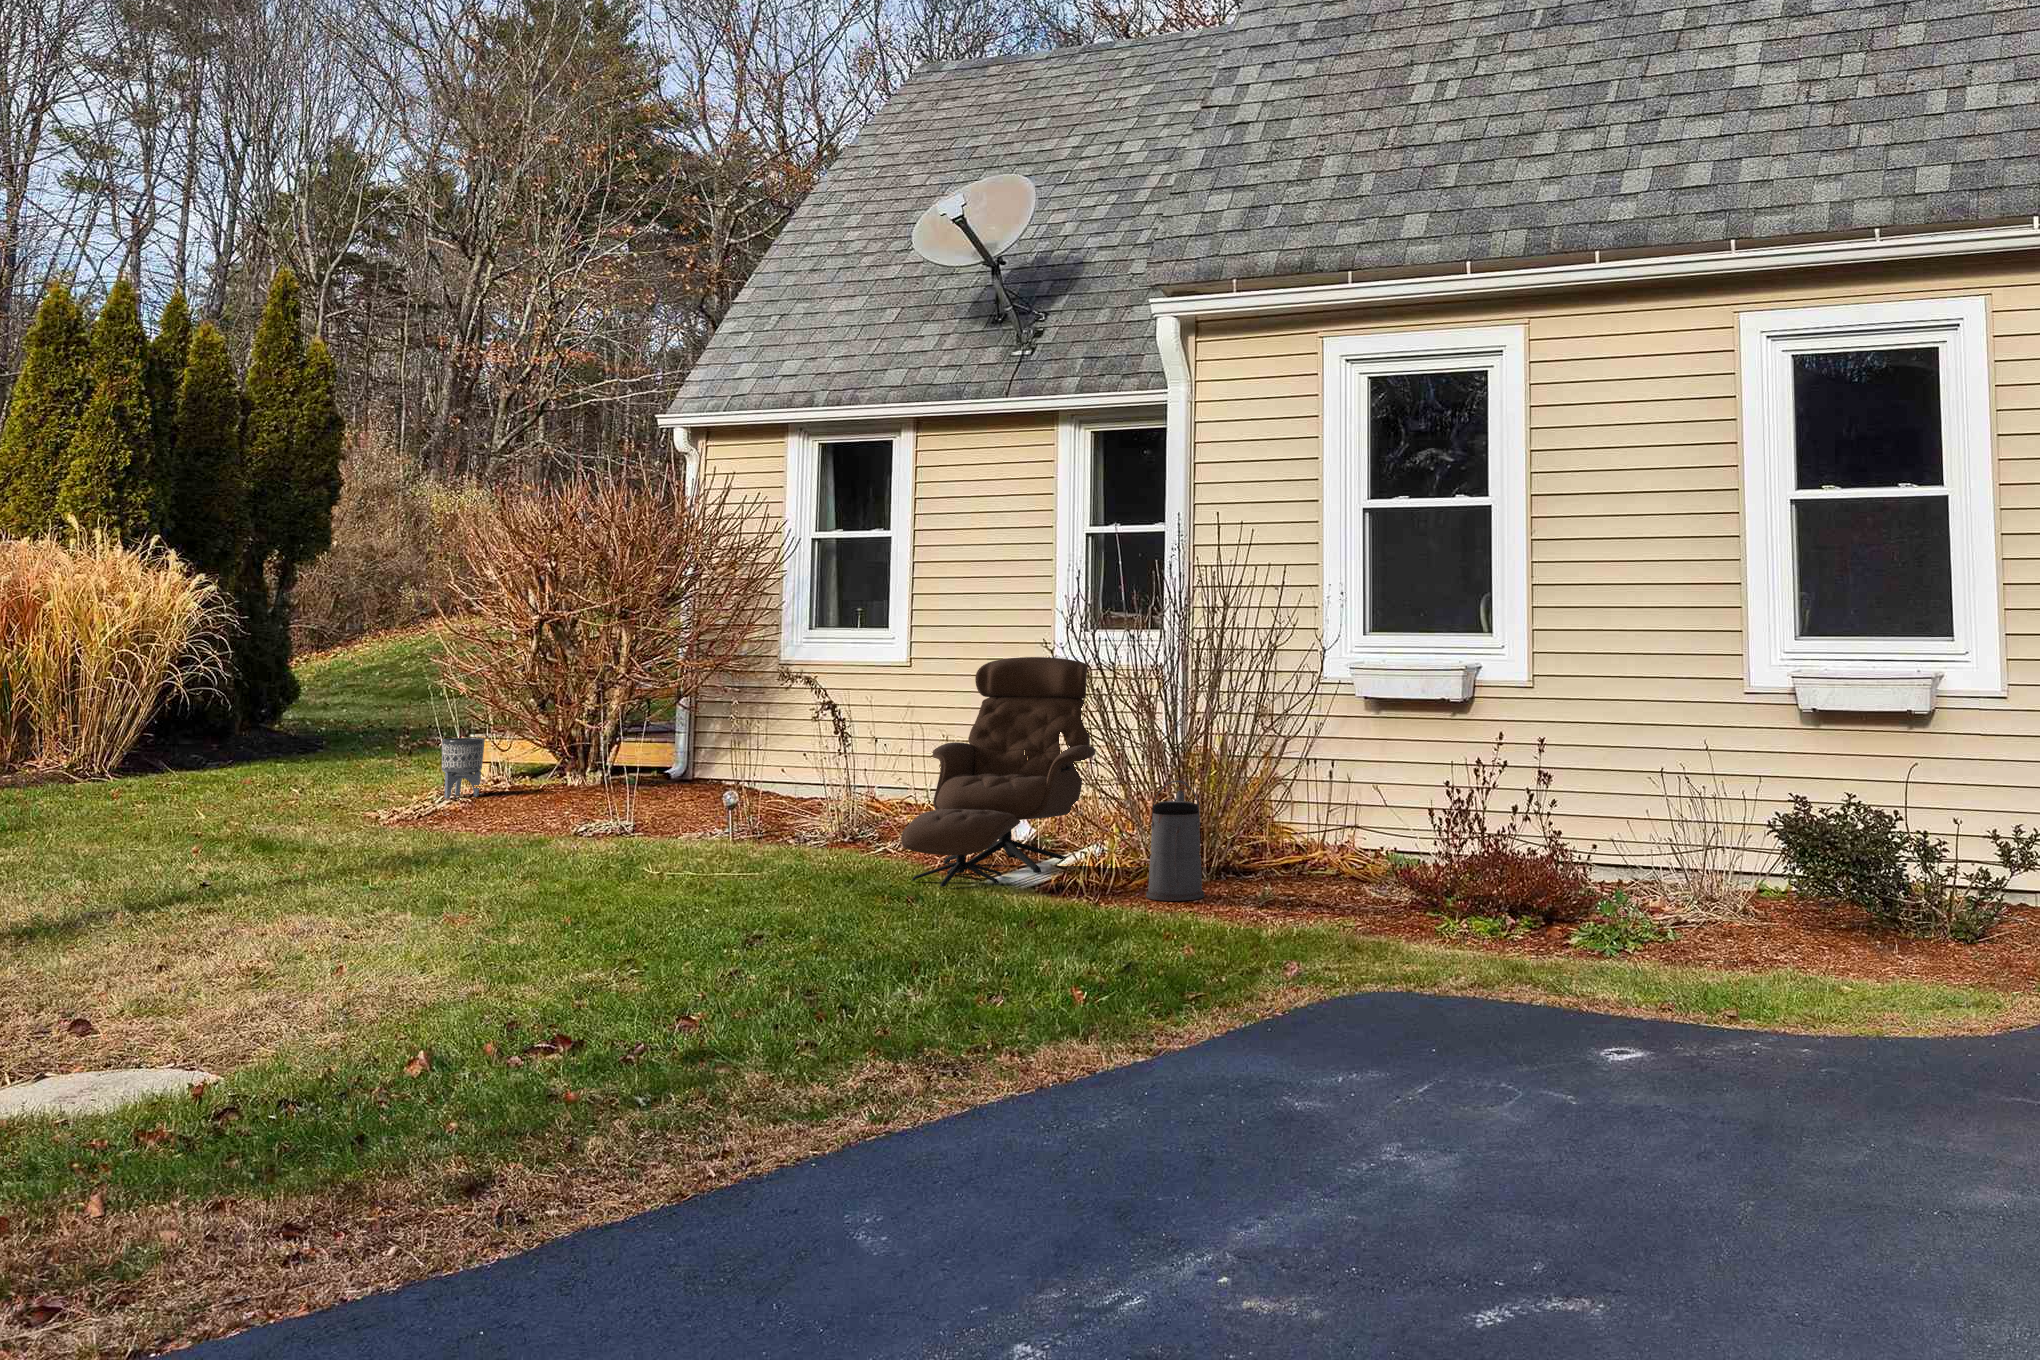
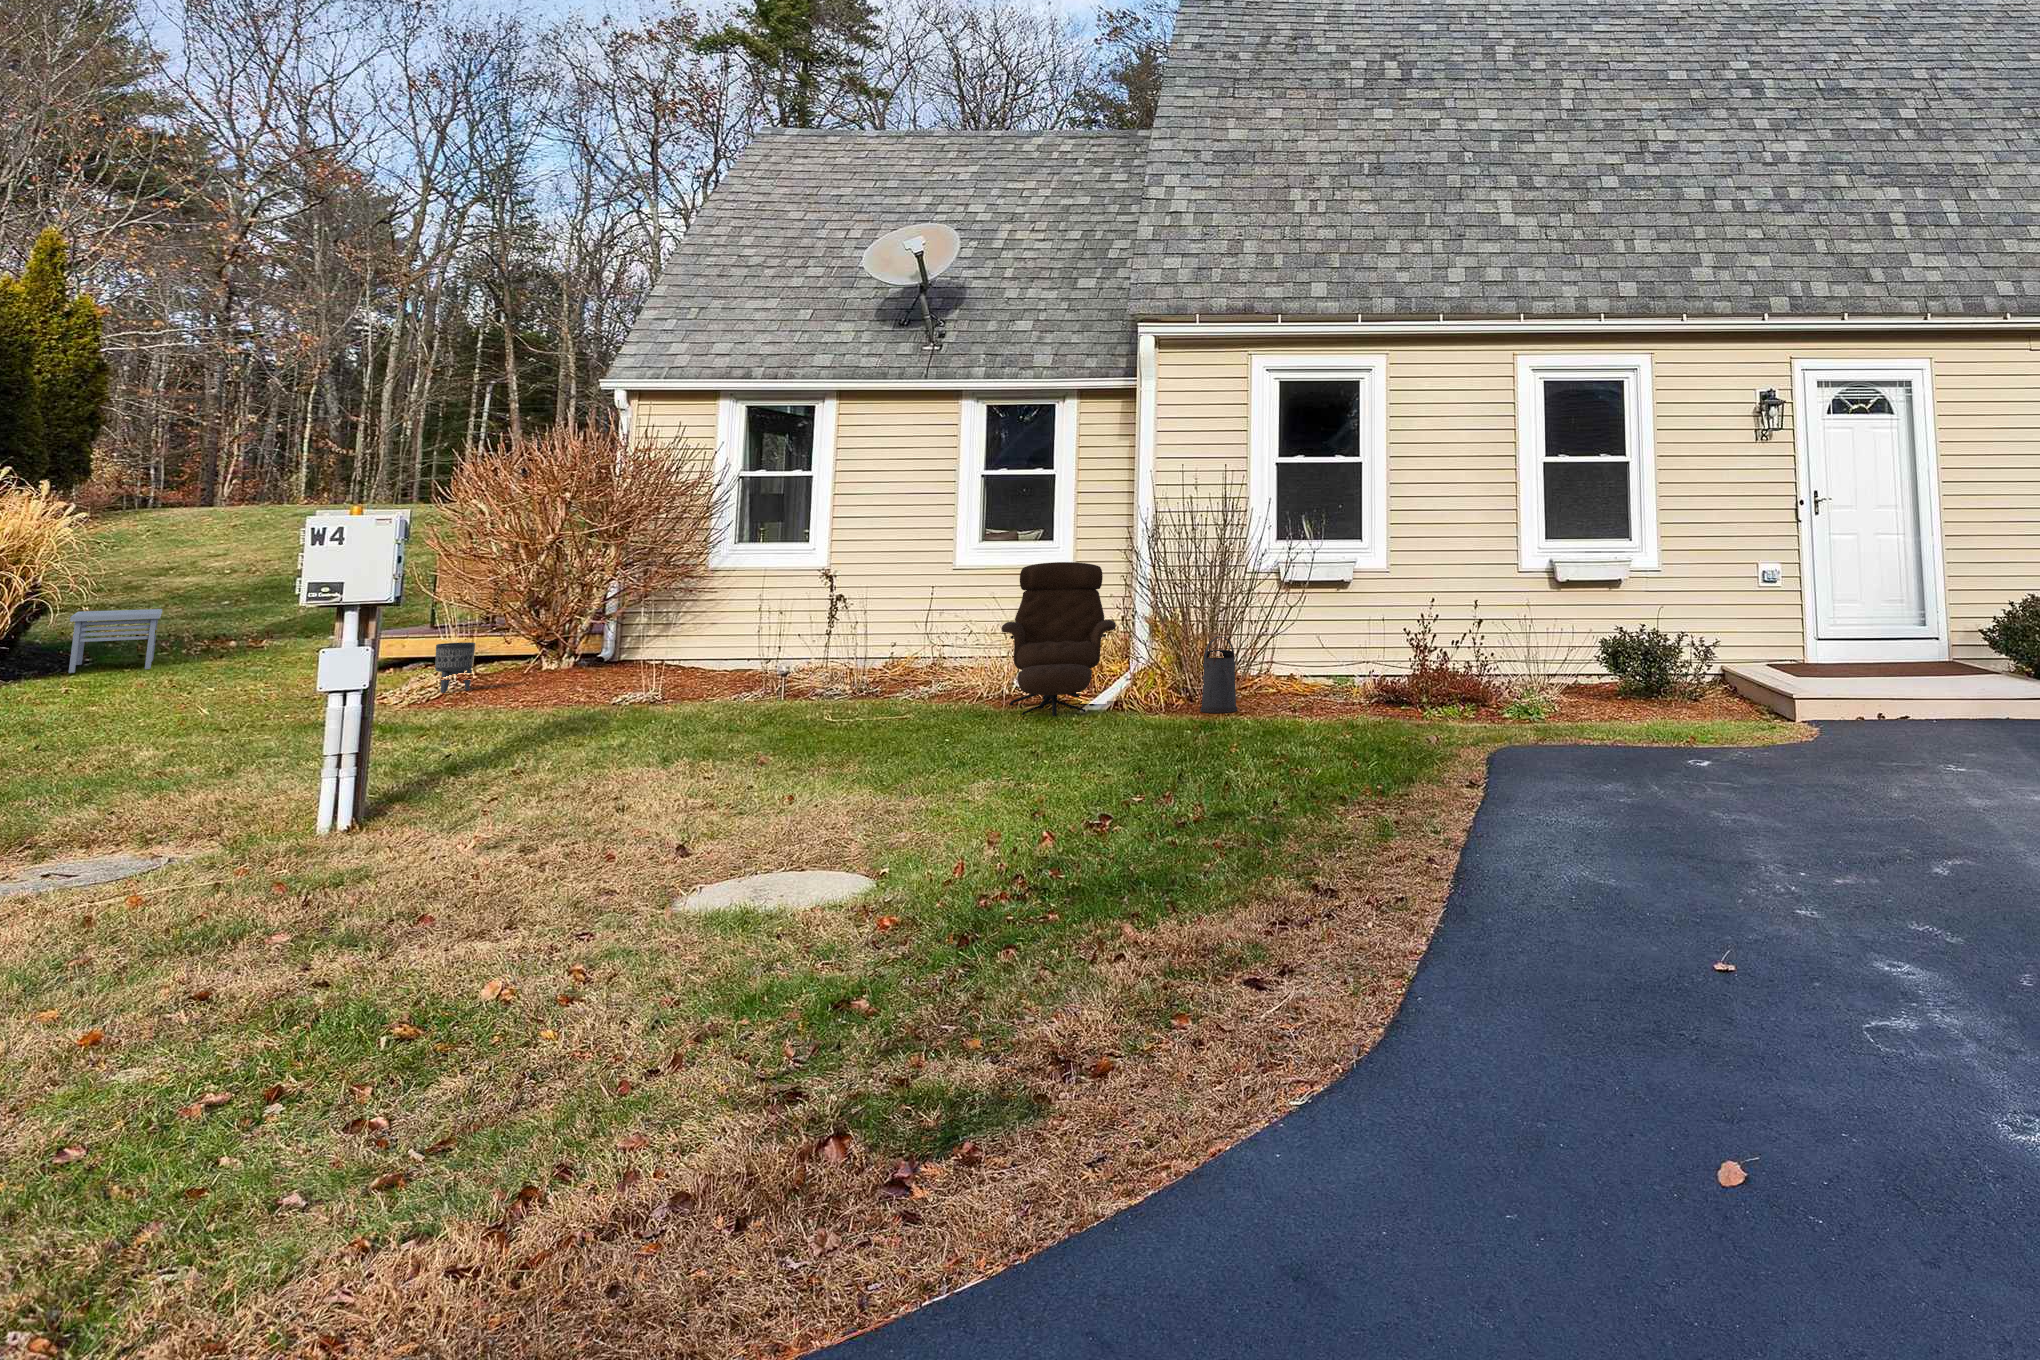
storage bench: none [237,684,348,752] -> present [69,609,162,673]

